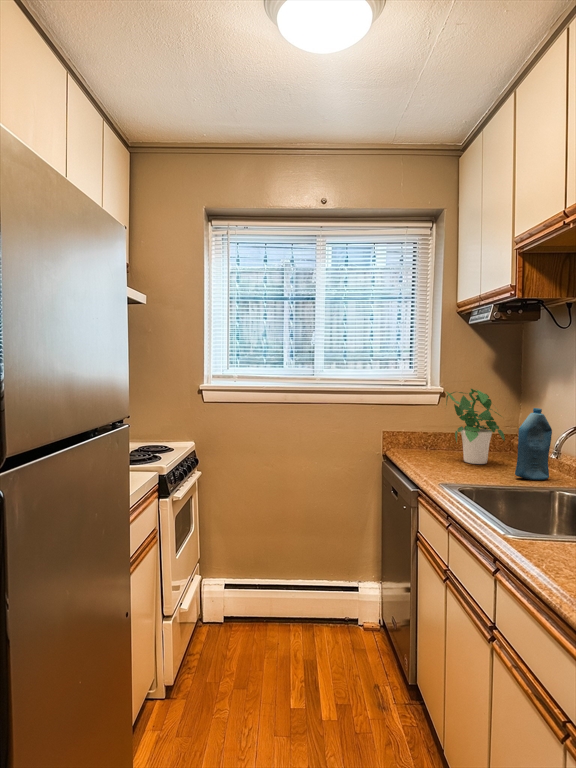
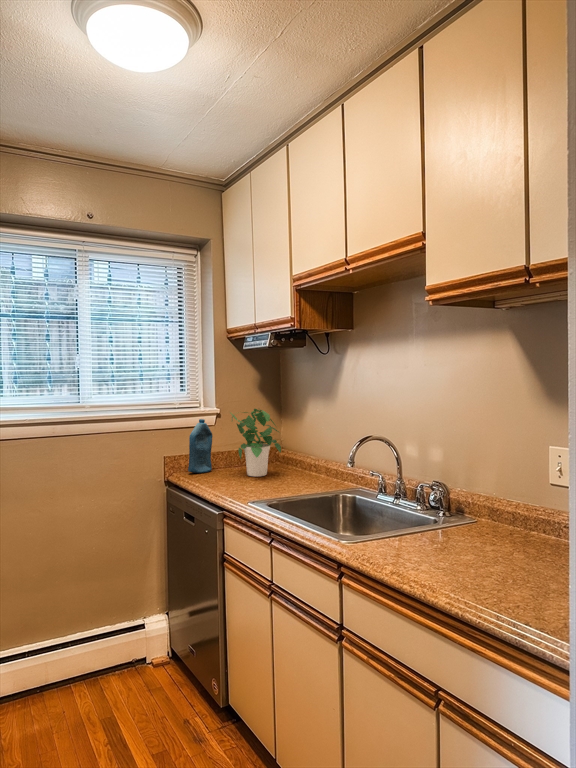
bottle: present [515,408,552,480] -> present [188,419,213,473]

